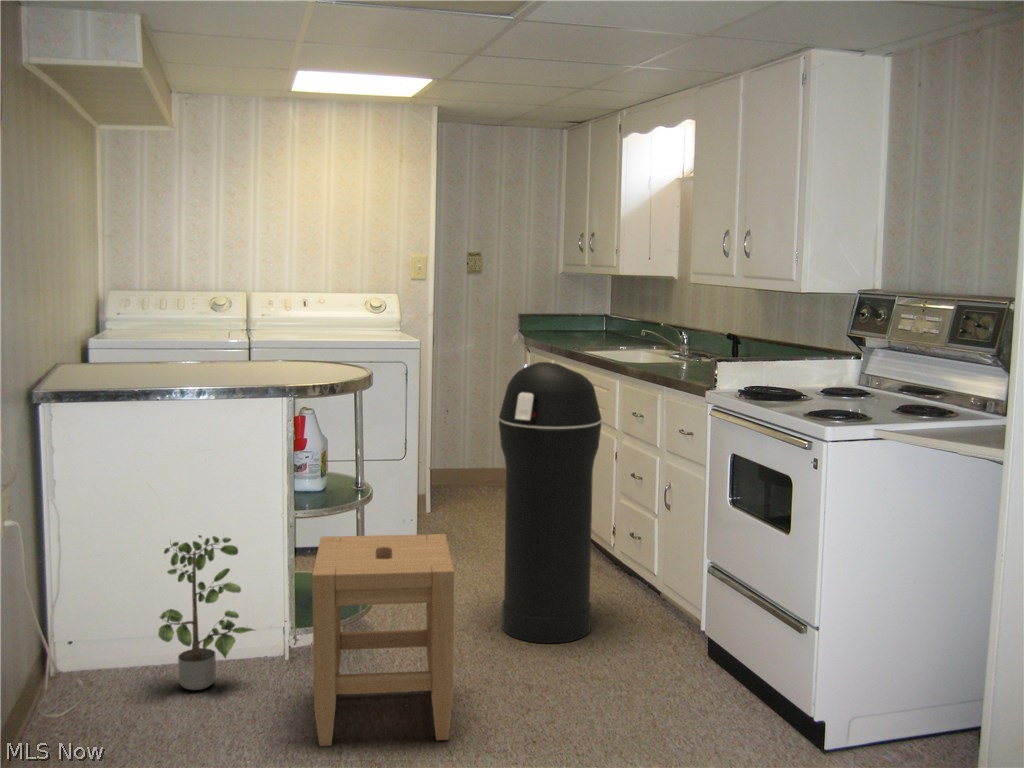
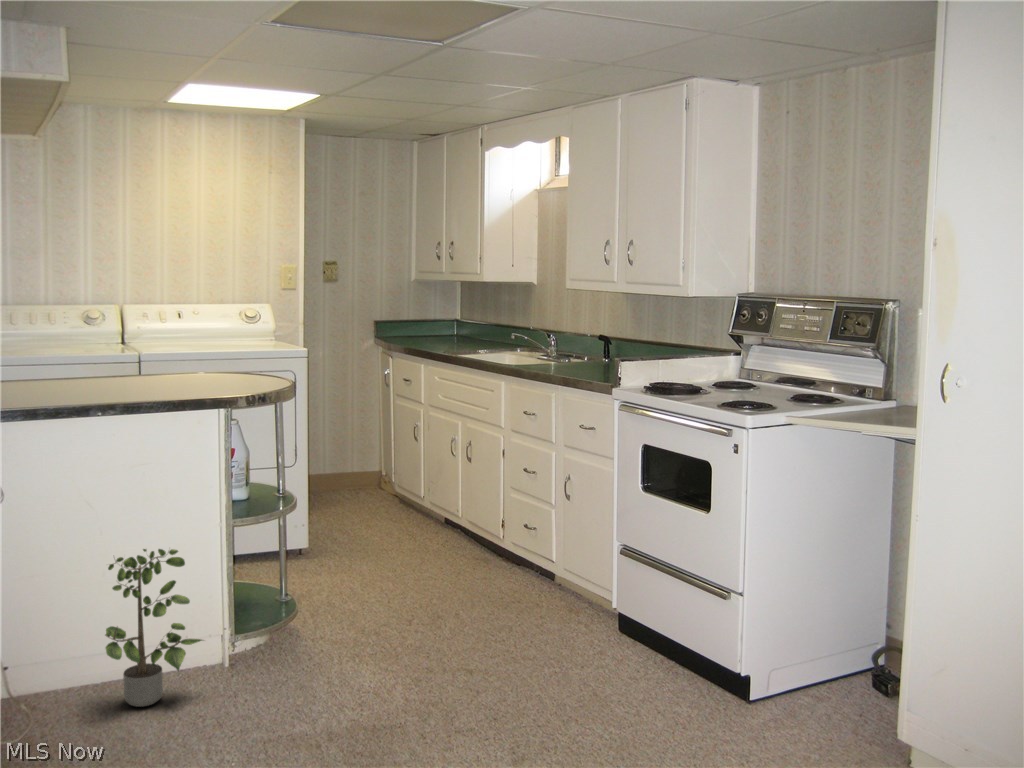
trash can: present [499,362,601,643] -> none [418,365,515,630]
stool: present [312,534,454,746] -> none [273,532,426,746]

